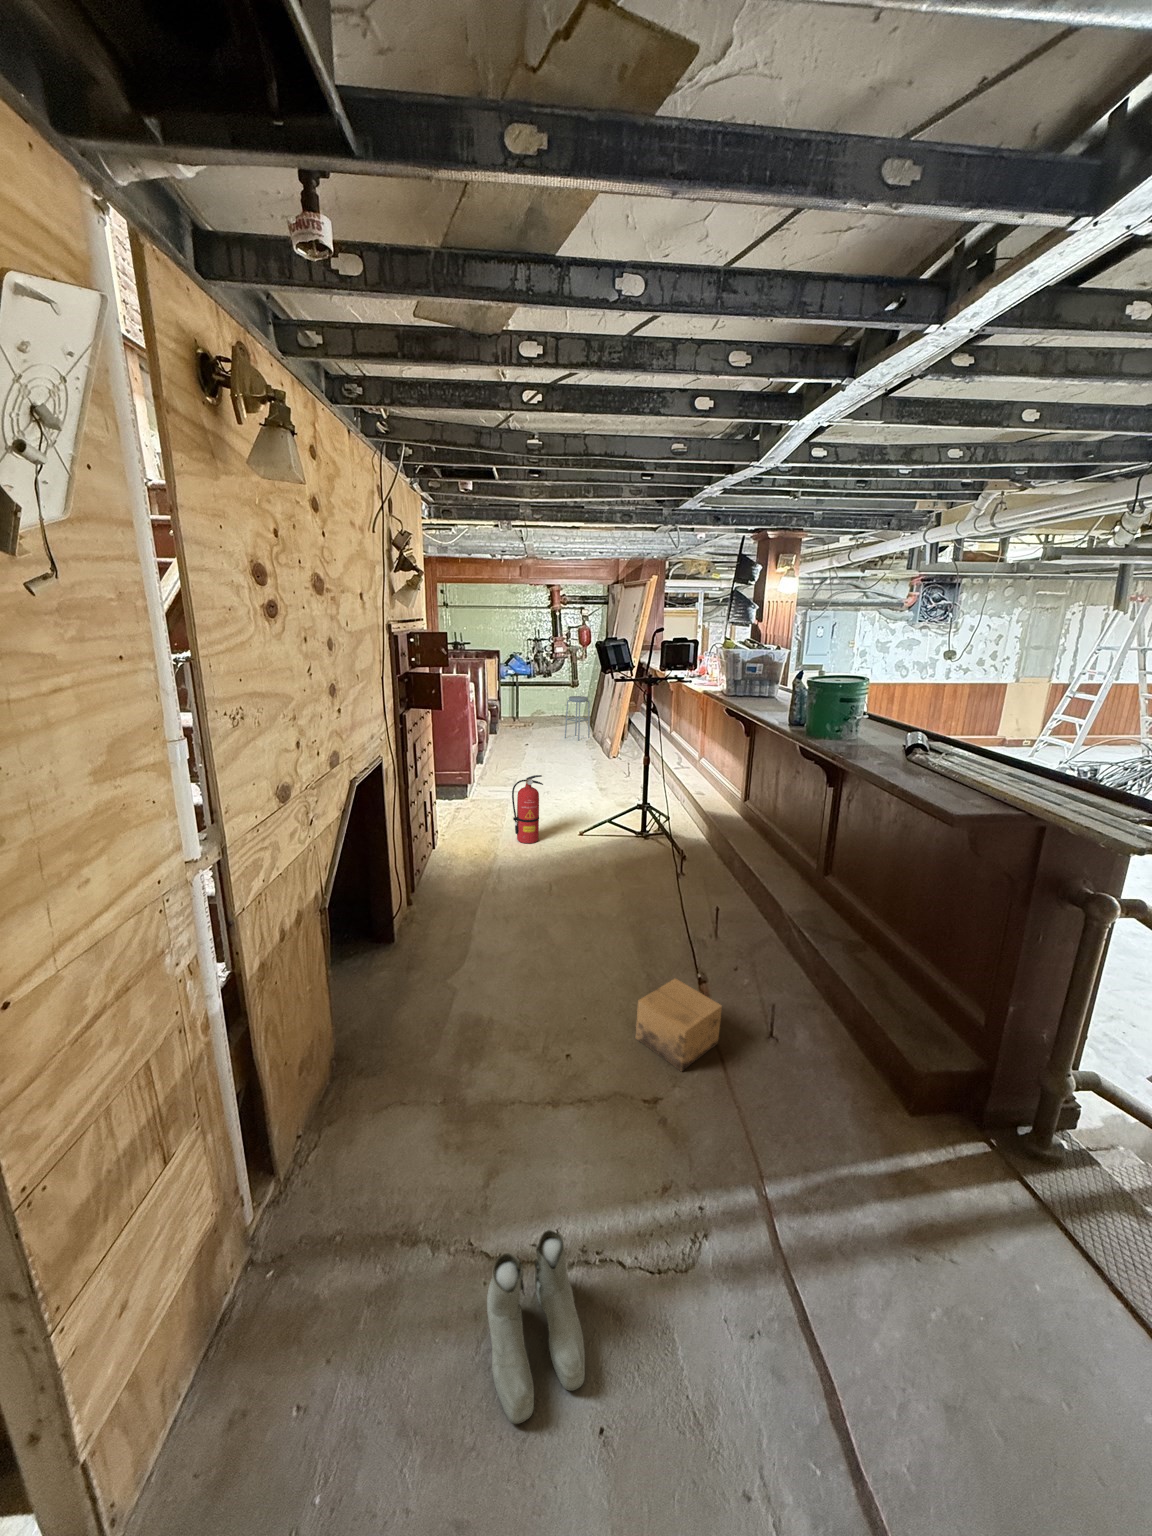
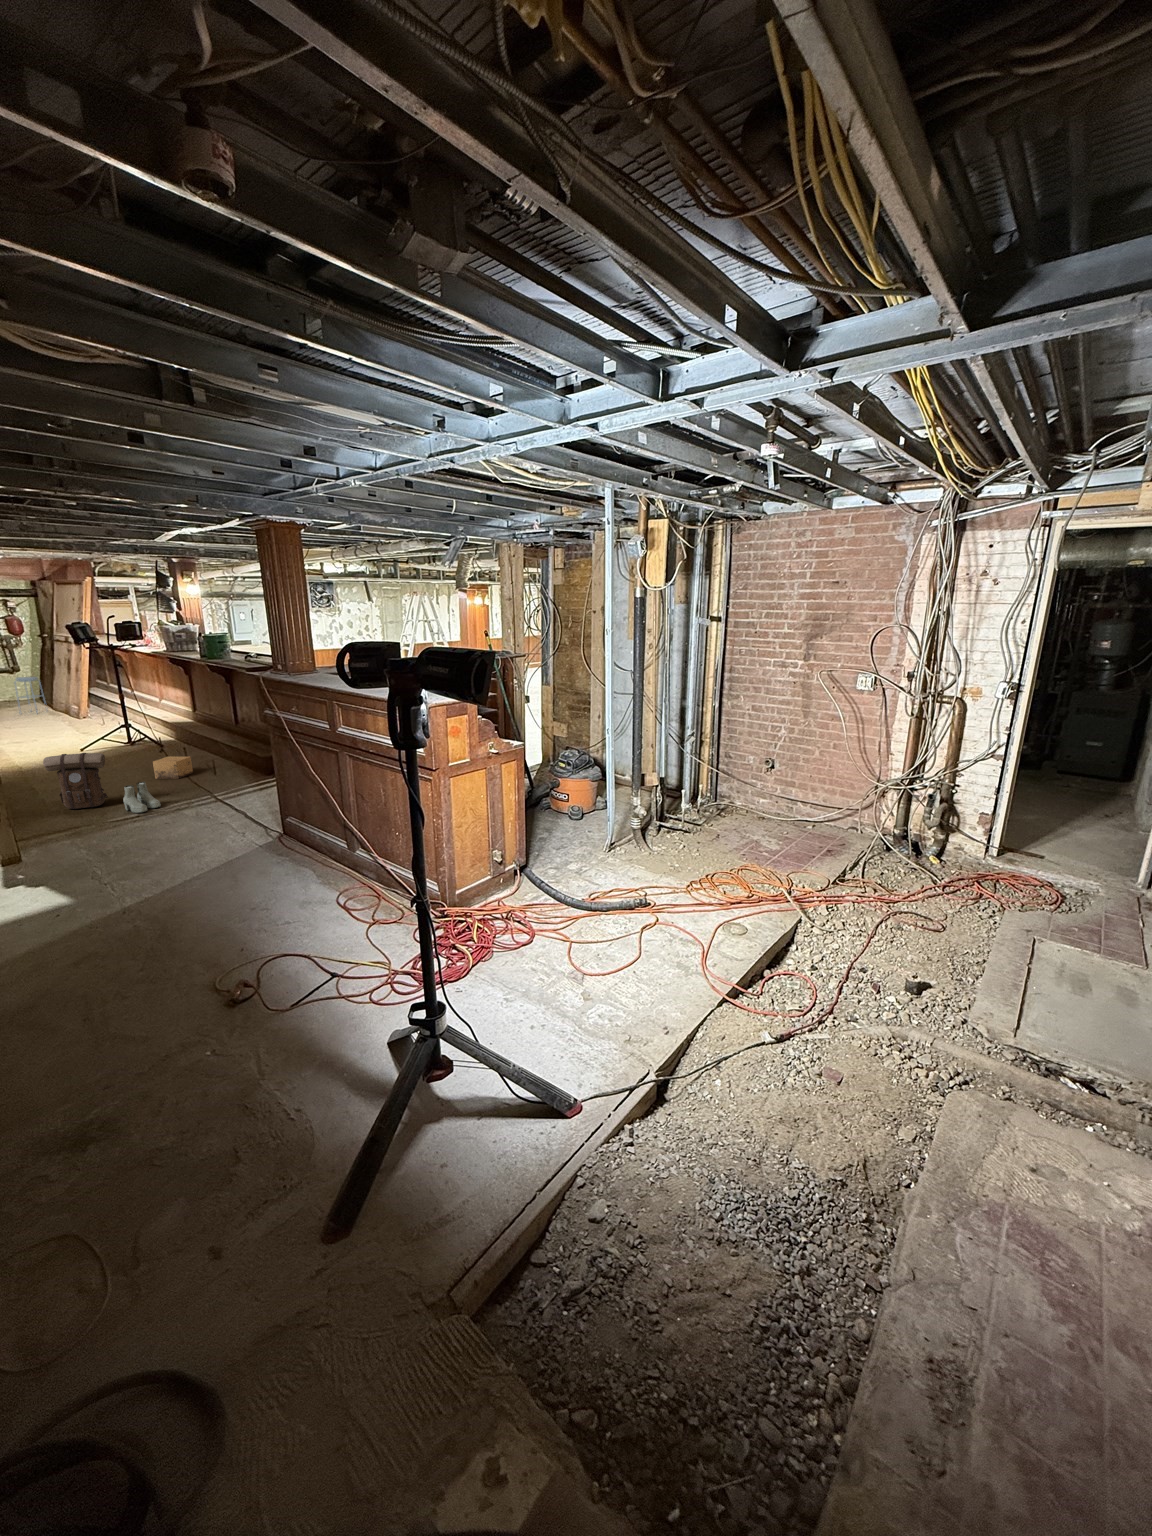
fire extinguisher: present [512,775,543,843] -> none [22,712,51,756]
backpack: none [360,1026,498,1202] -> present [43,753,108,809]

